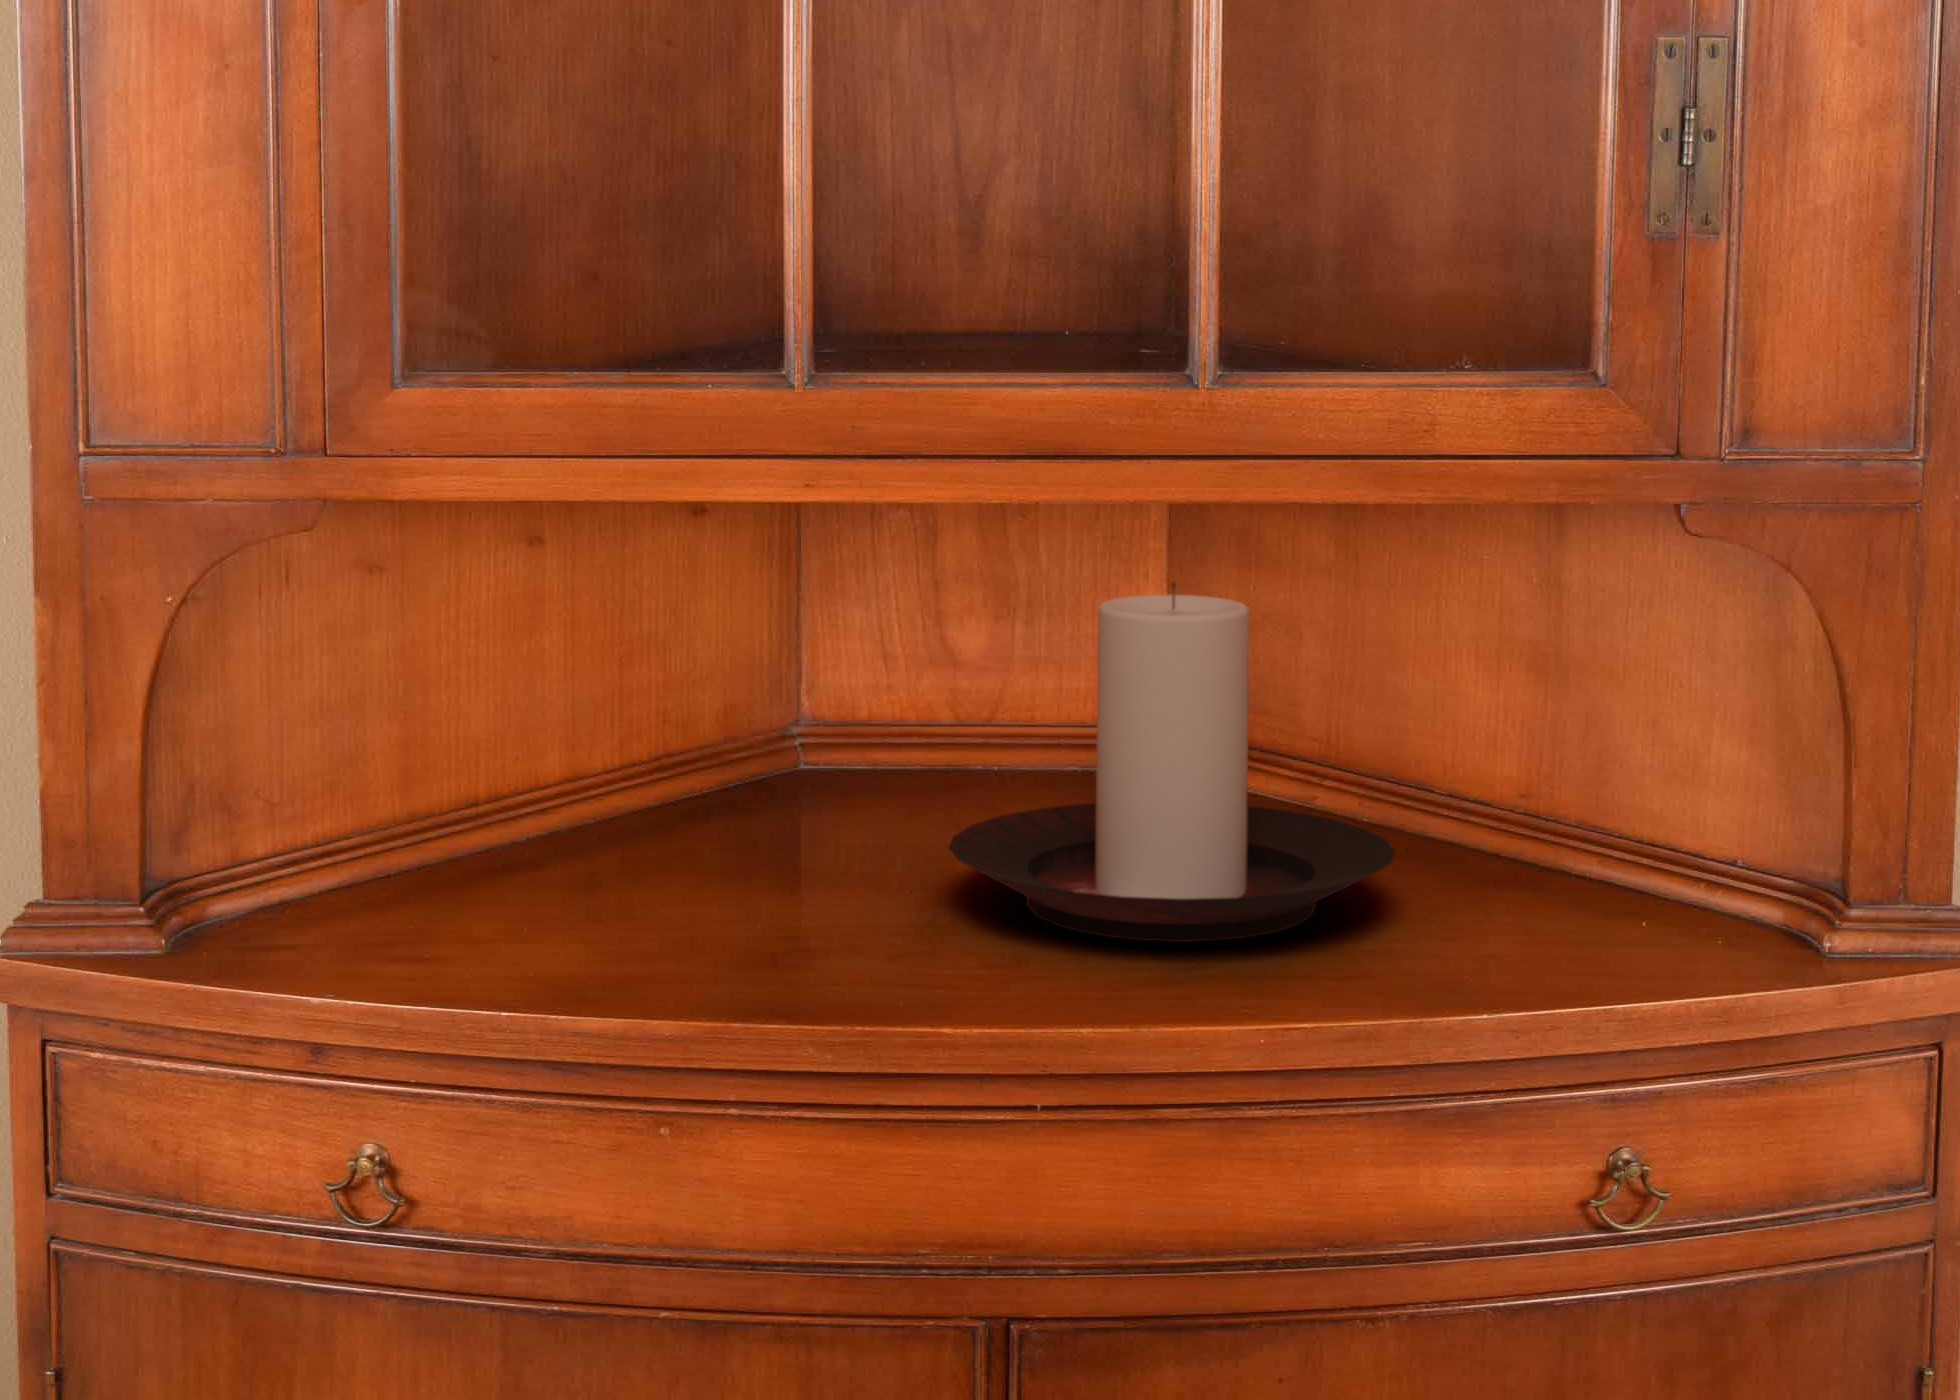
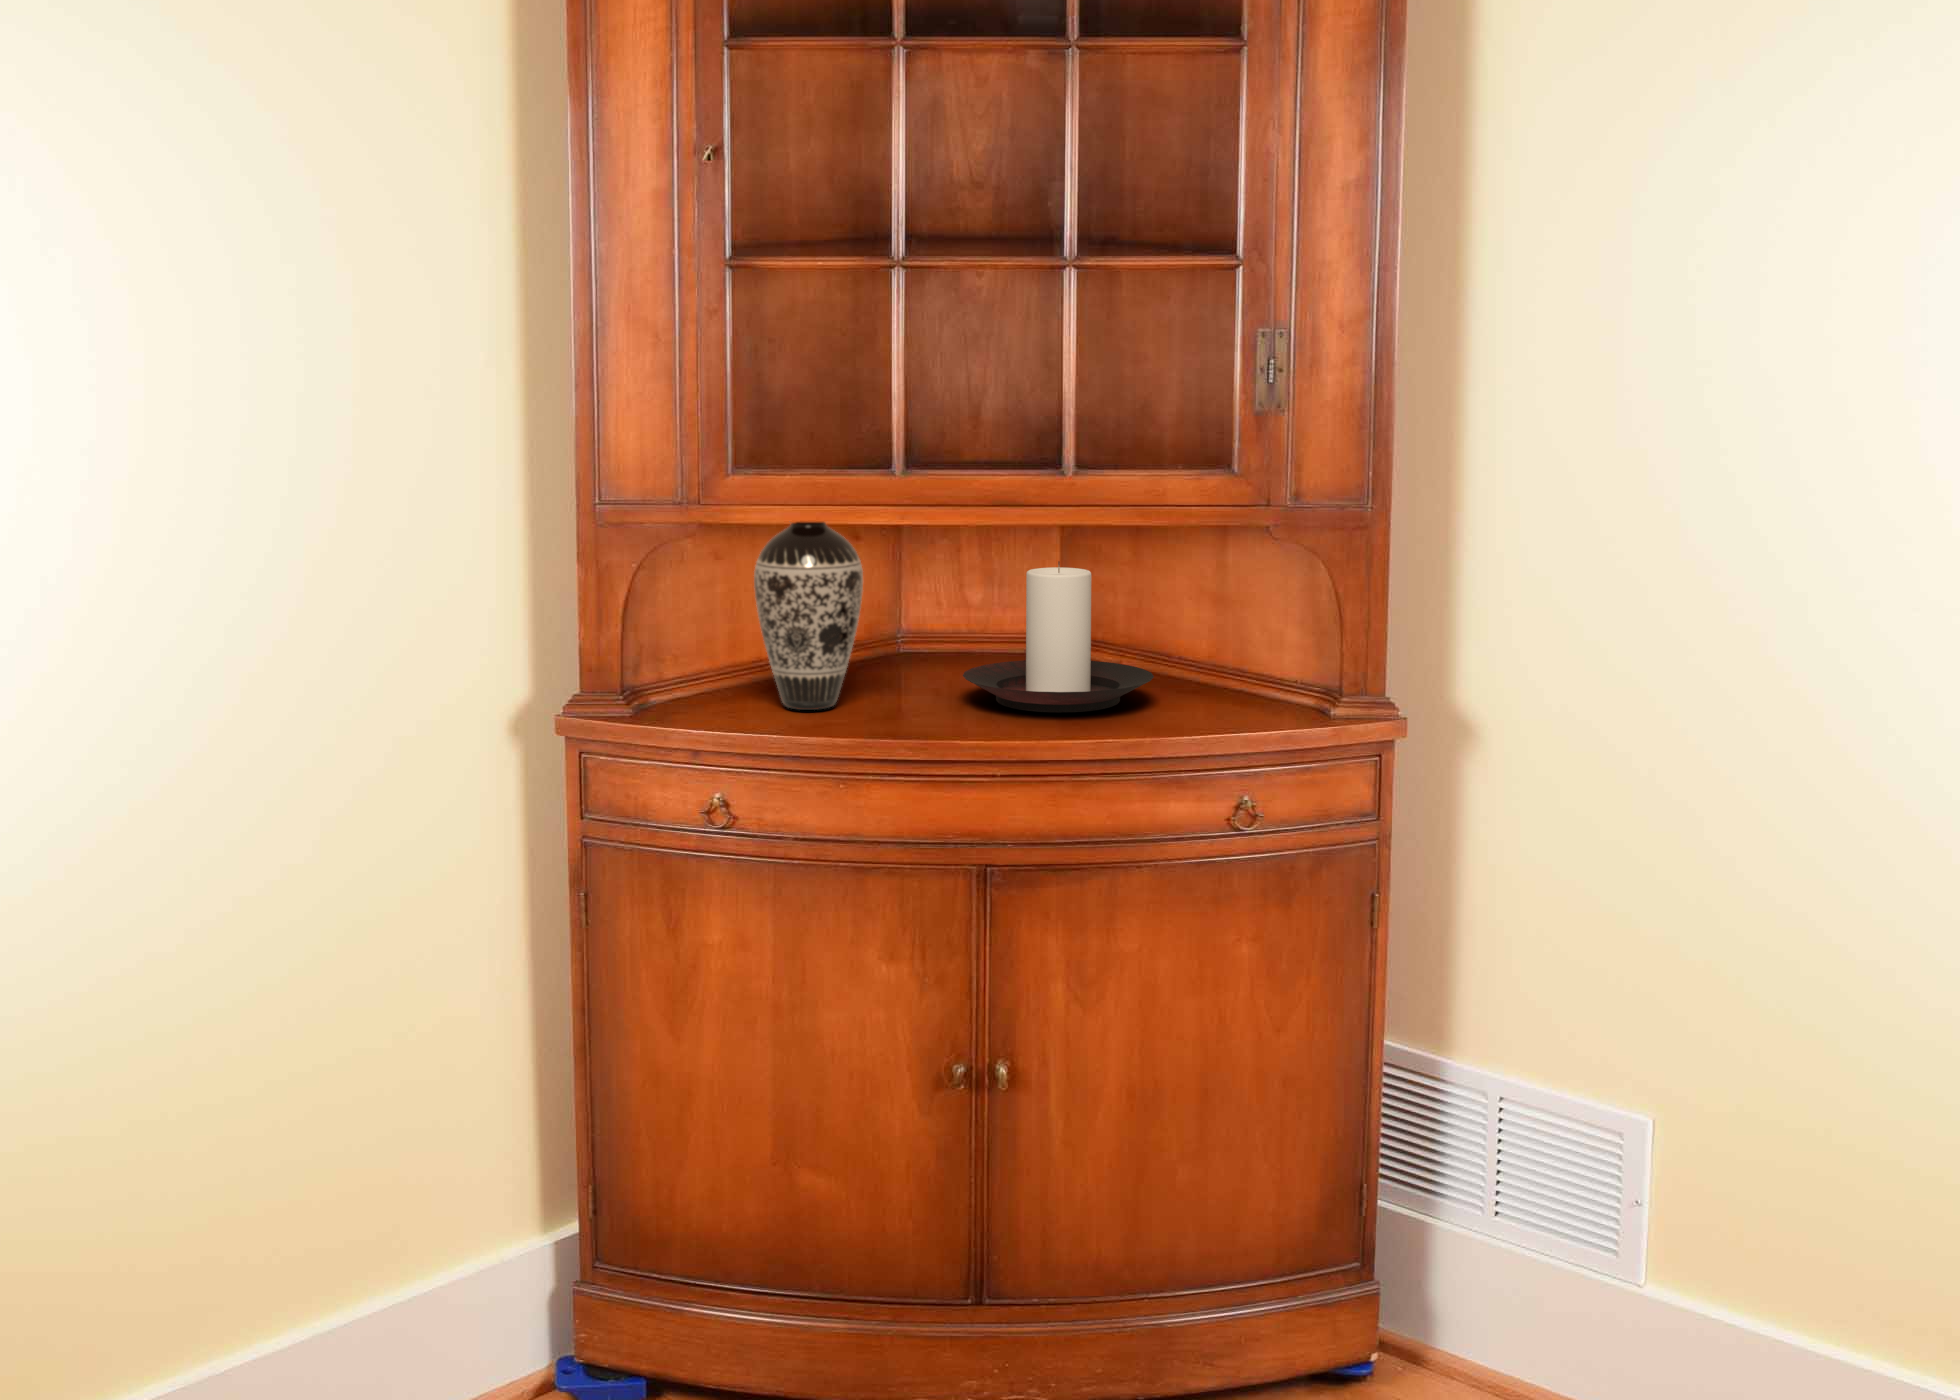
decorative vase: none [460,467,717,933] -> present [754,522,863,710]

